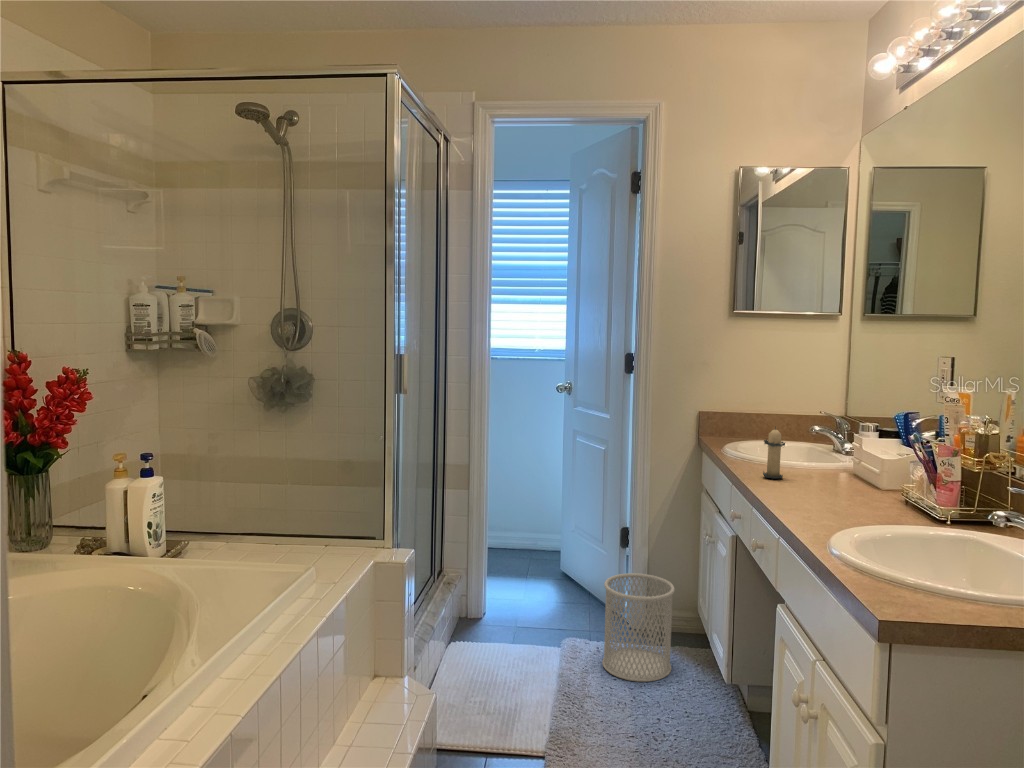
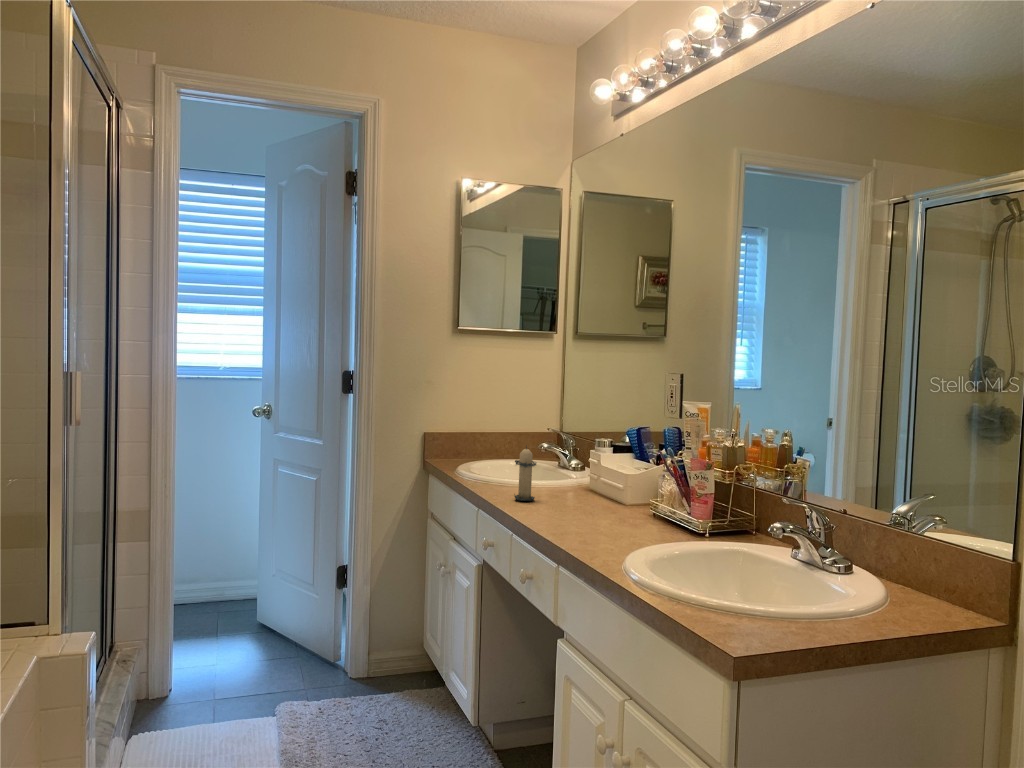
wastebasket: present [602,573,674,682] -> none [328,616,409,742]

